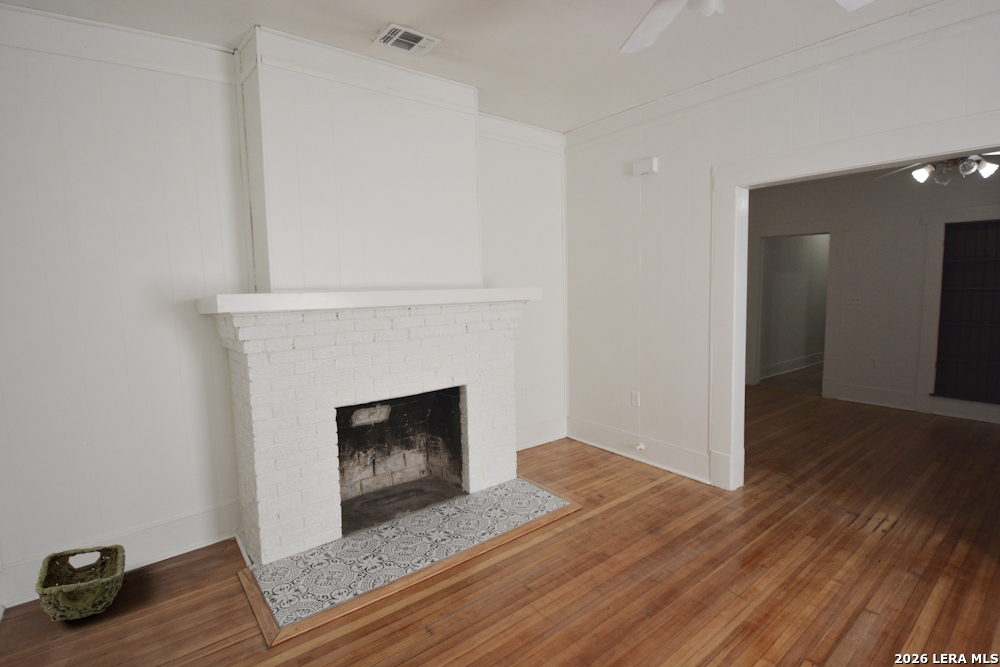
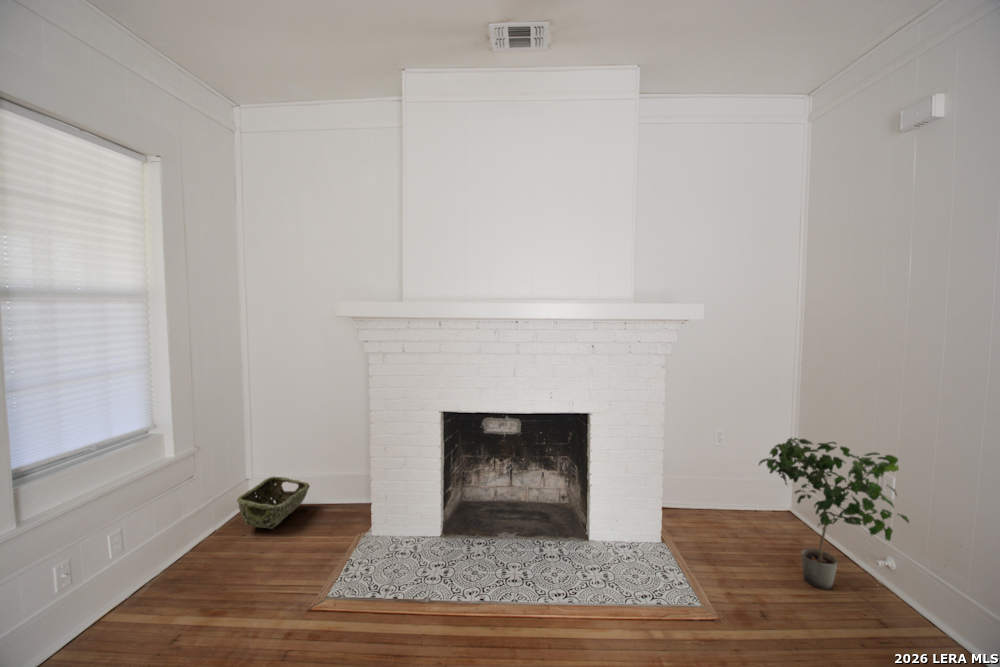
potted plant: none [573,378,652,473] -> present [759,438,909,589]

